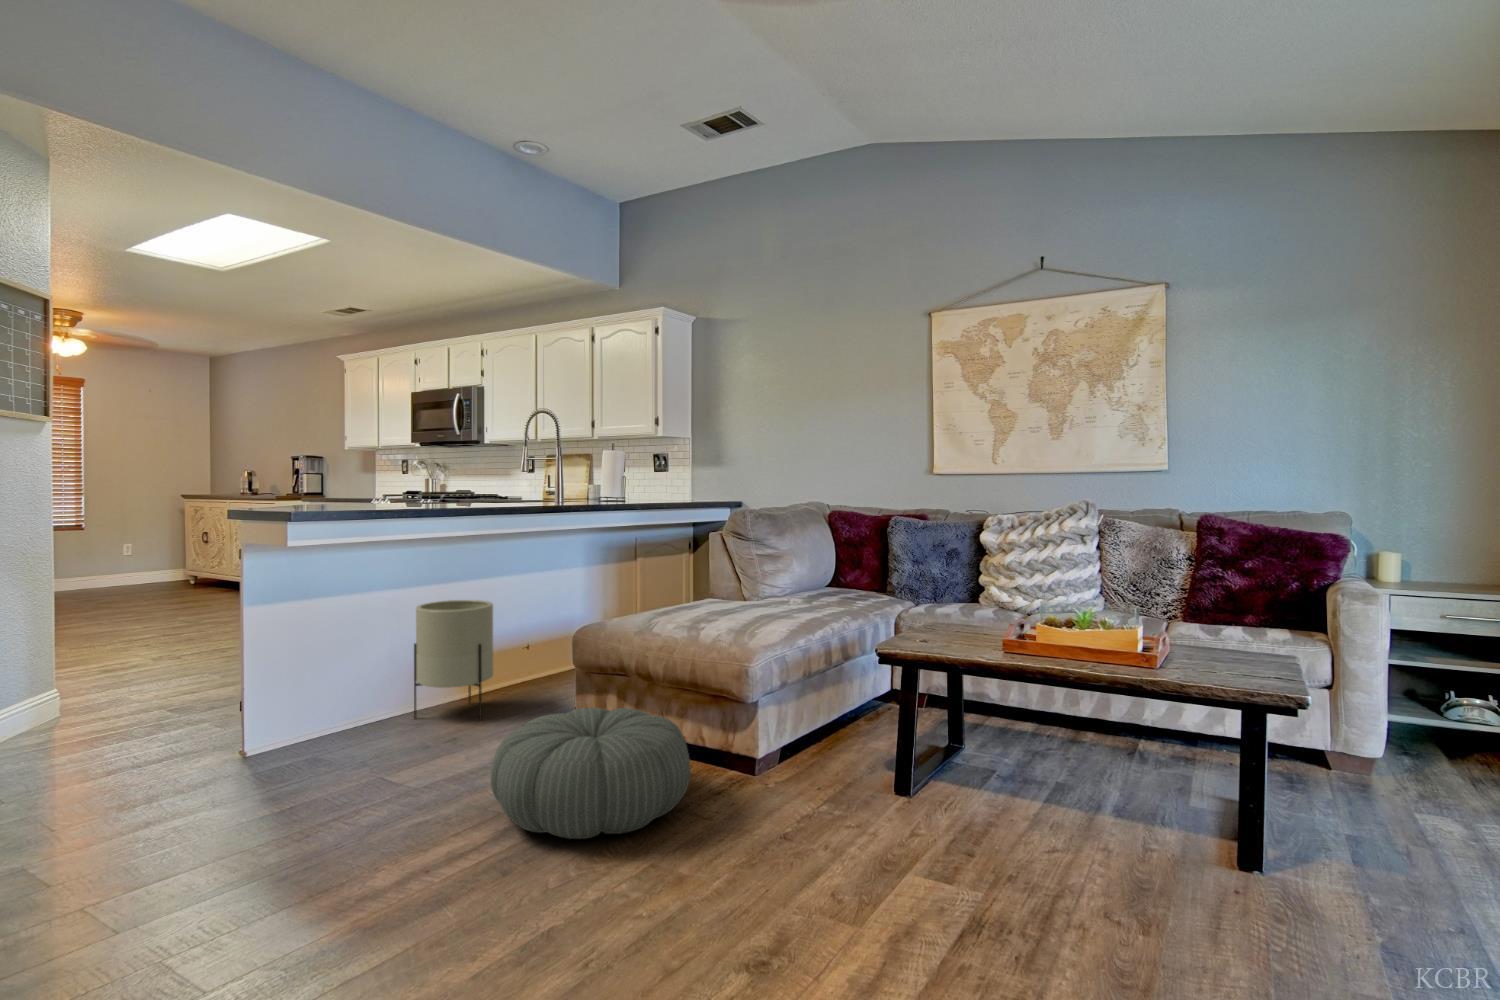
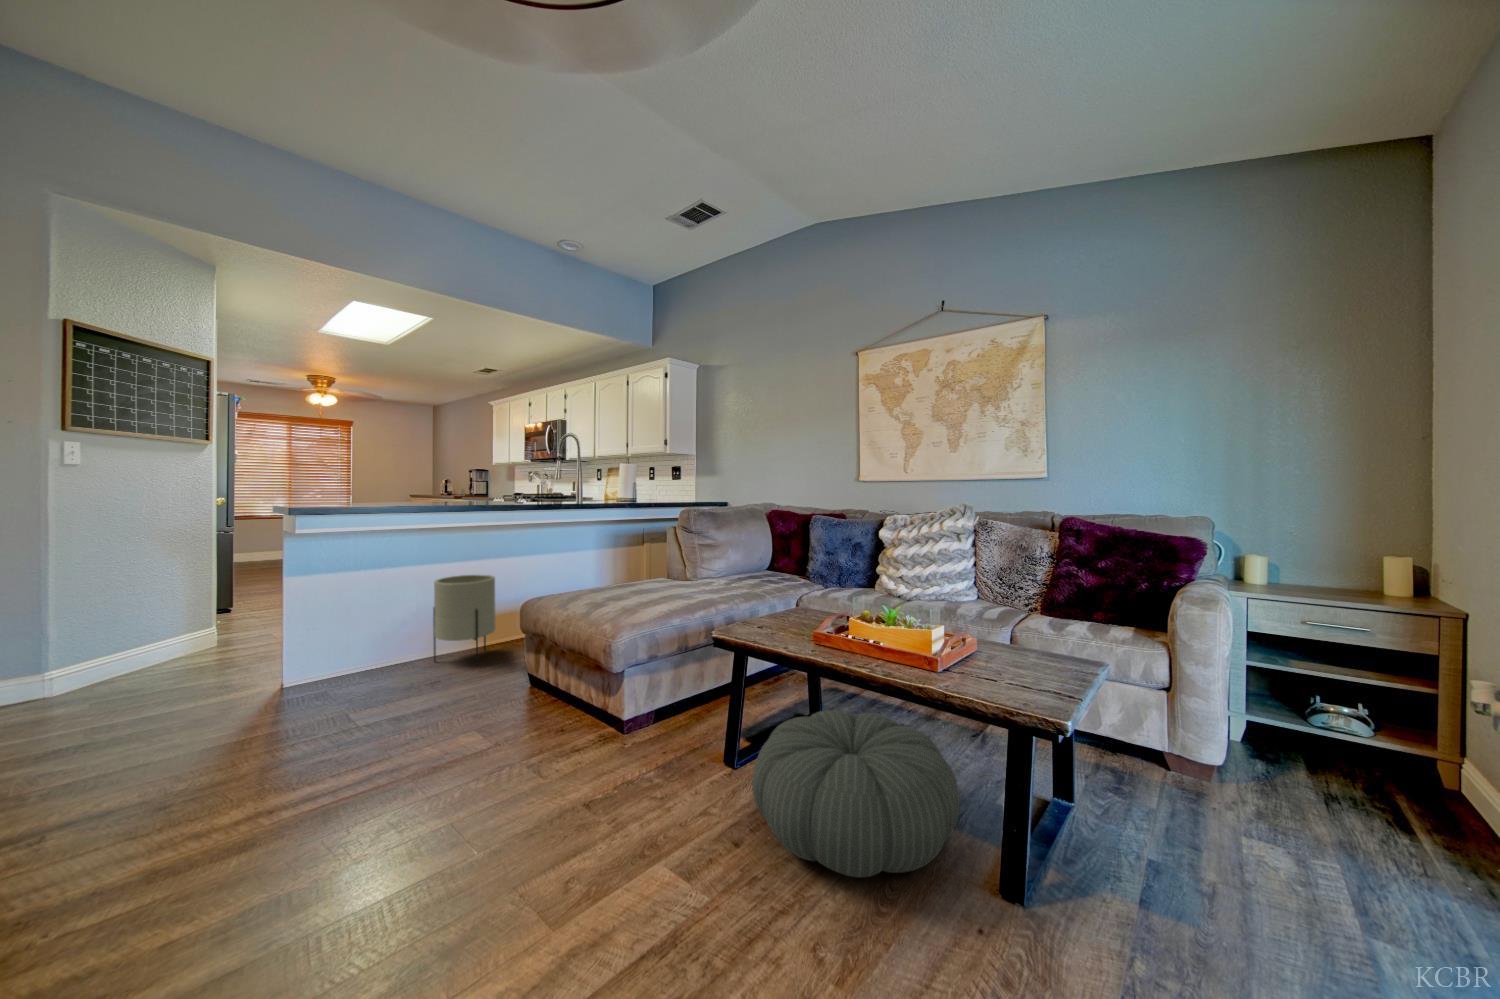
pouf: present [491,708,691,839] -> present [752,710,960,877]

